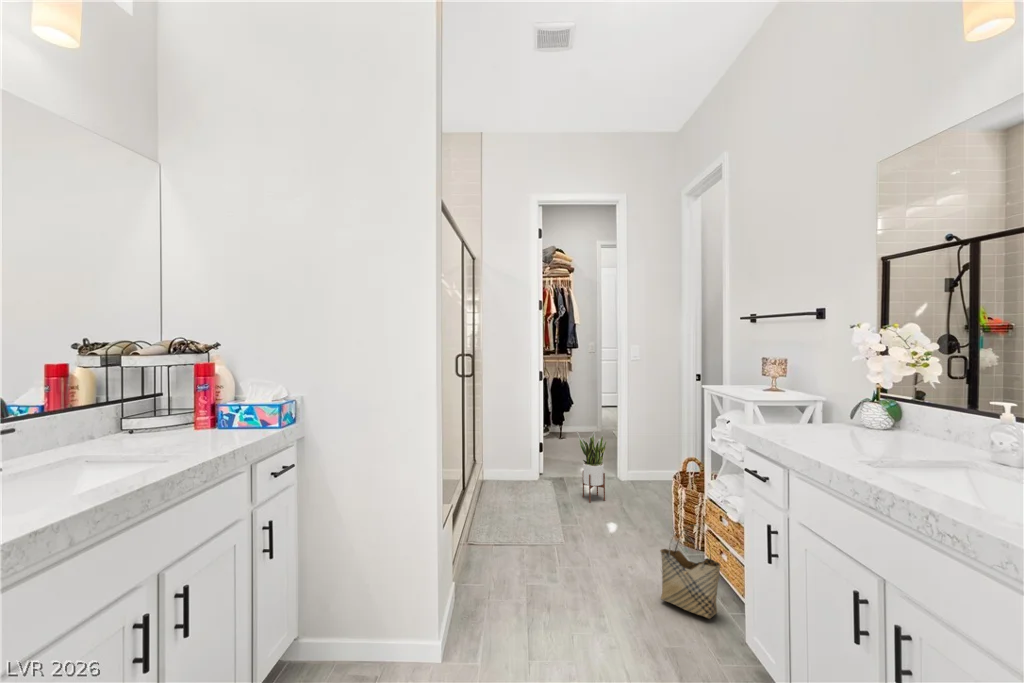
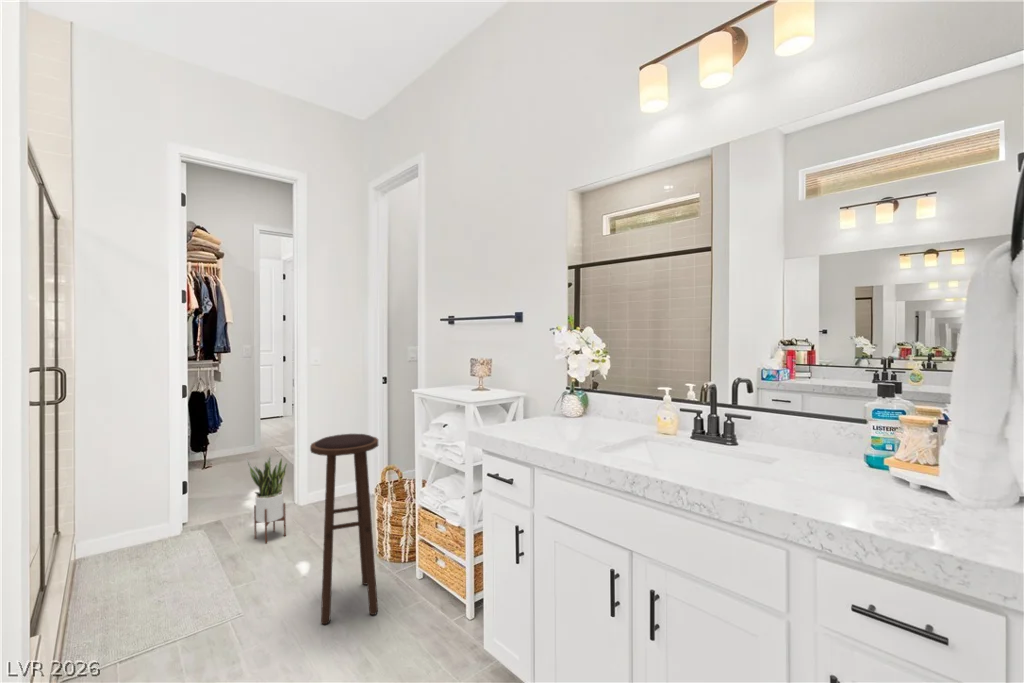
stool: none [610,419,667,580] -> present [310,434,378,624]
woven basket: present [660,525,721,618] -> none [381,541,446,639]

